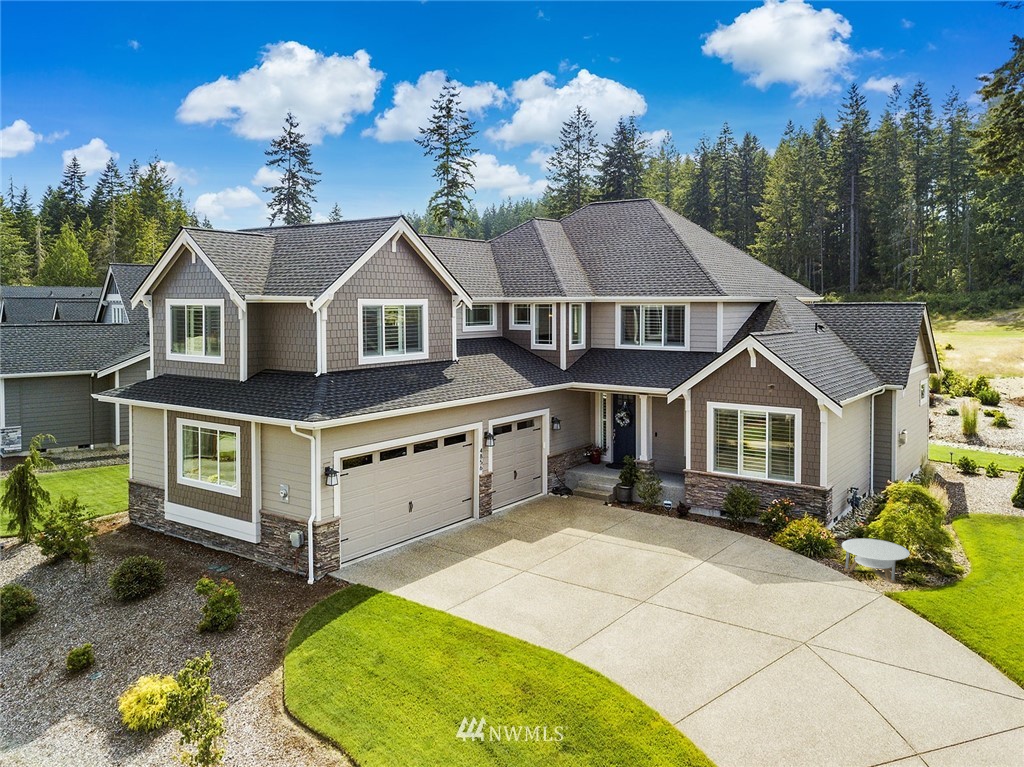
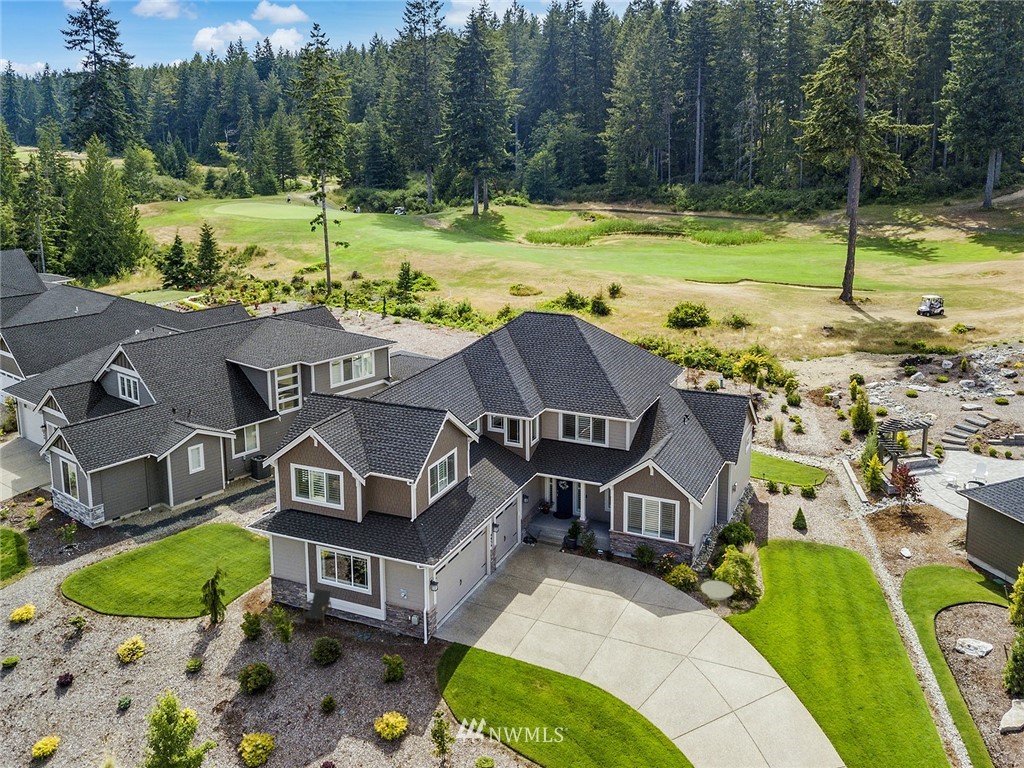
lounge chair: none [139,493,194,549] -> present [303,589,332,625]

